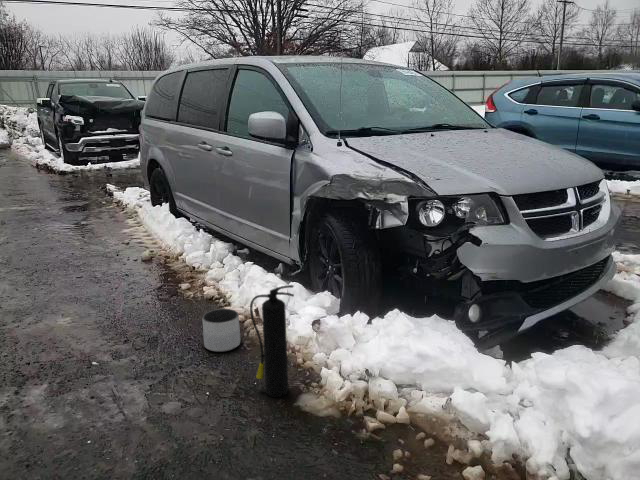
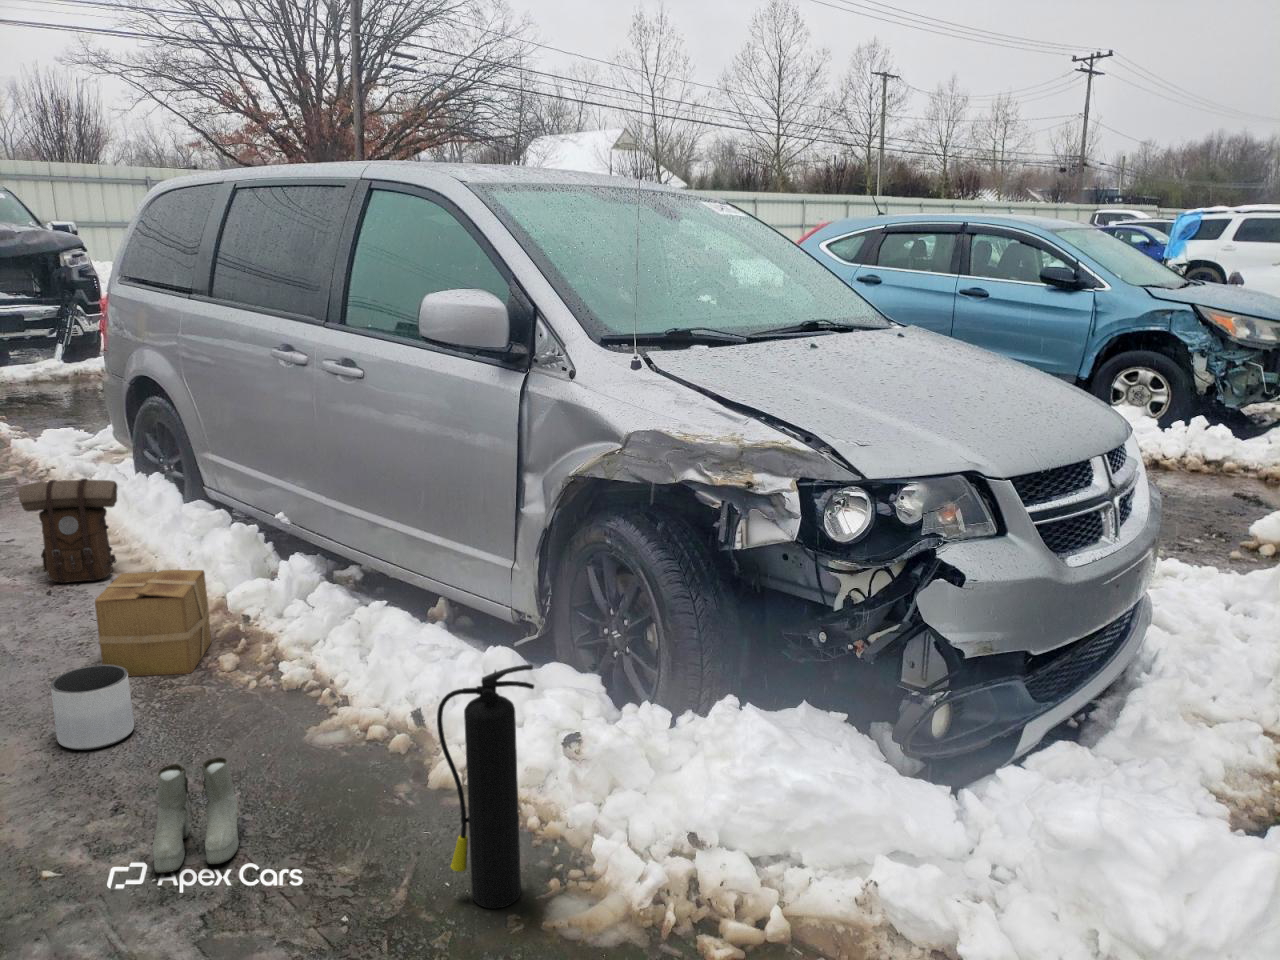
backpack: none [103,203,145,250] -> present [19,478,118,583]
cardboard box: none [126,243,178,290] -> present [95,570,212,676]
planter: present [202,309,240,352] -> present [51,665,134,750]
boots: none [133,322,171,371] -> present [153,757,239,873]

